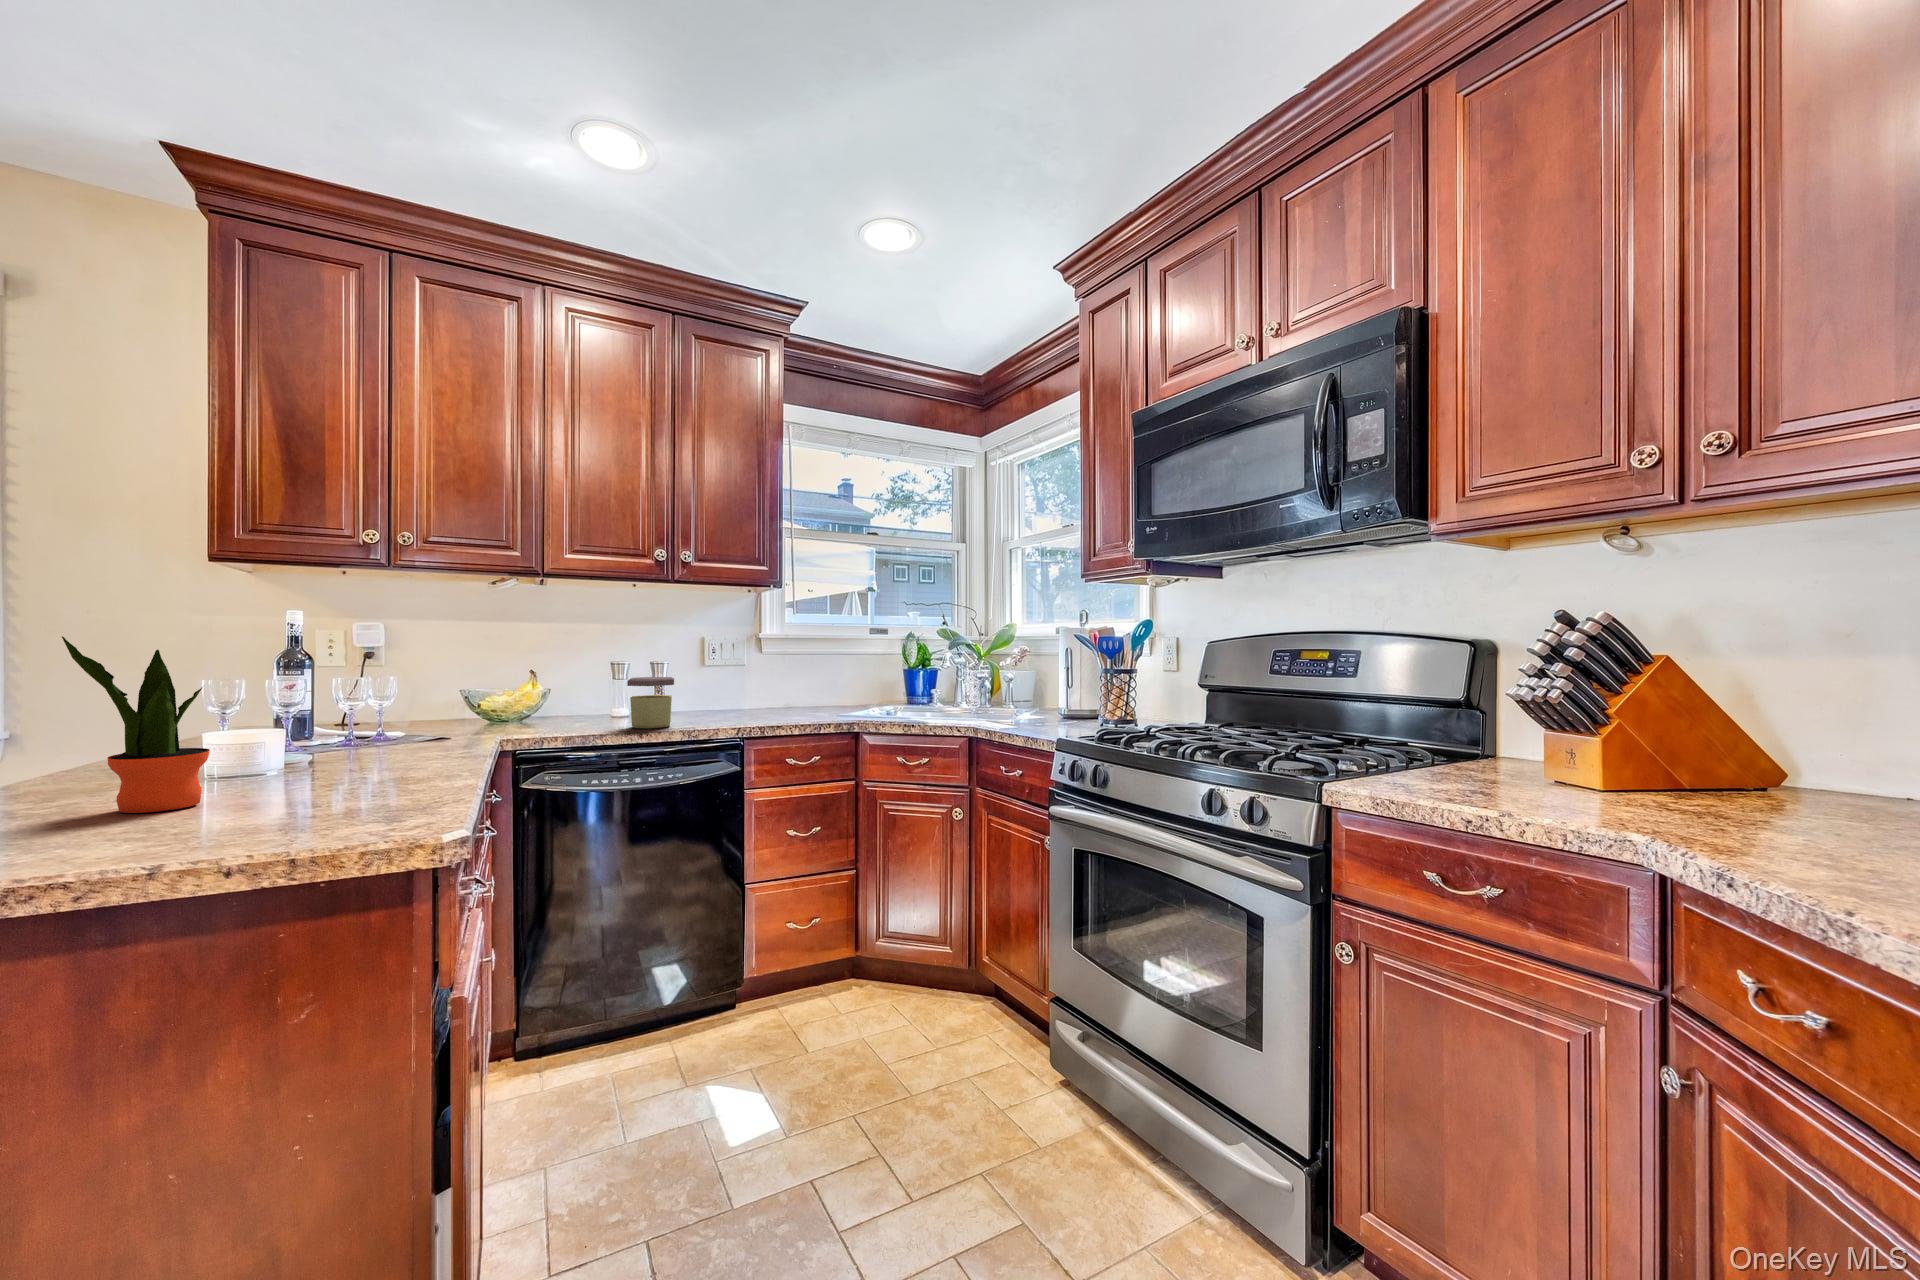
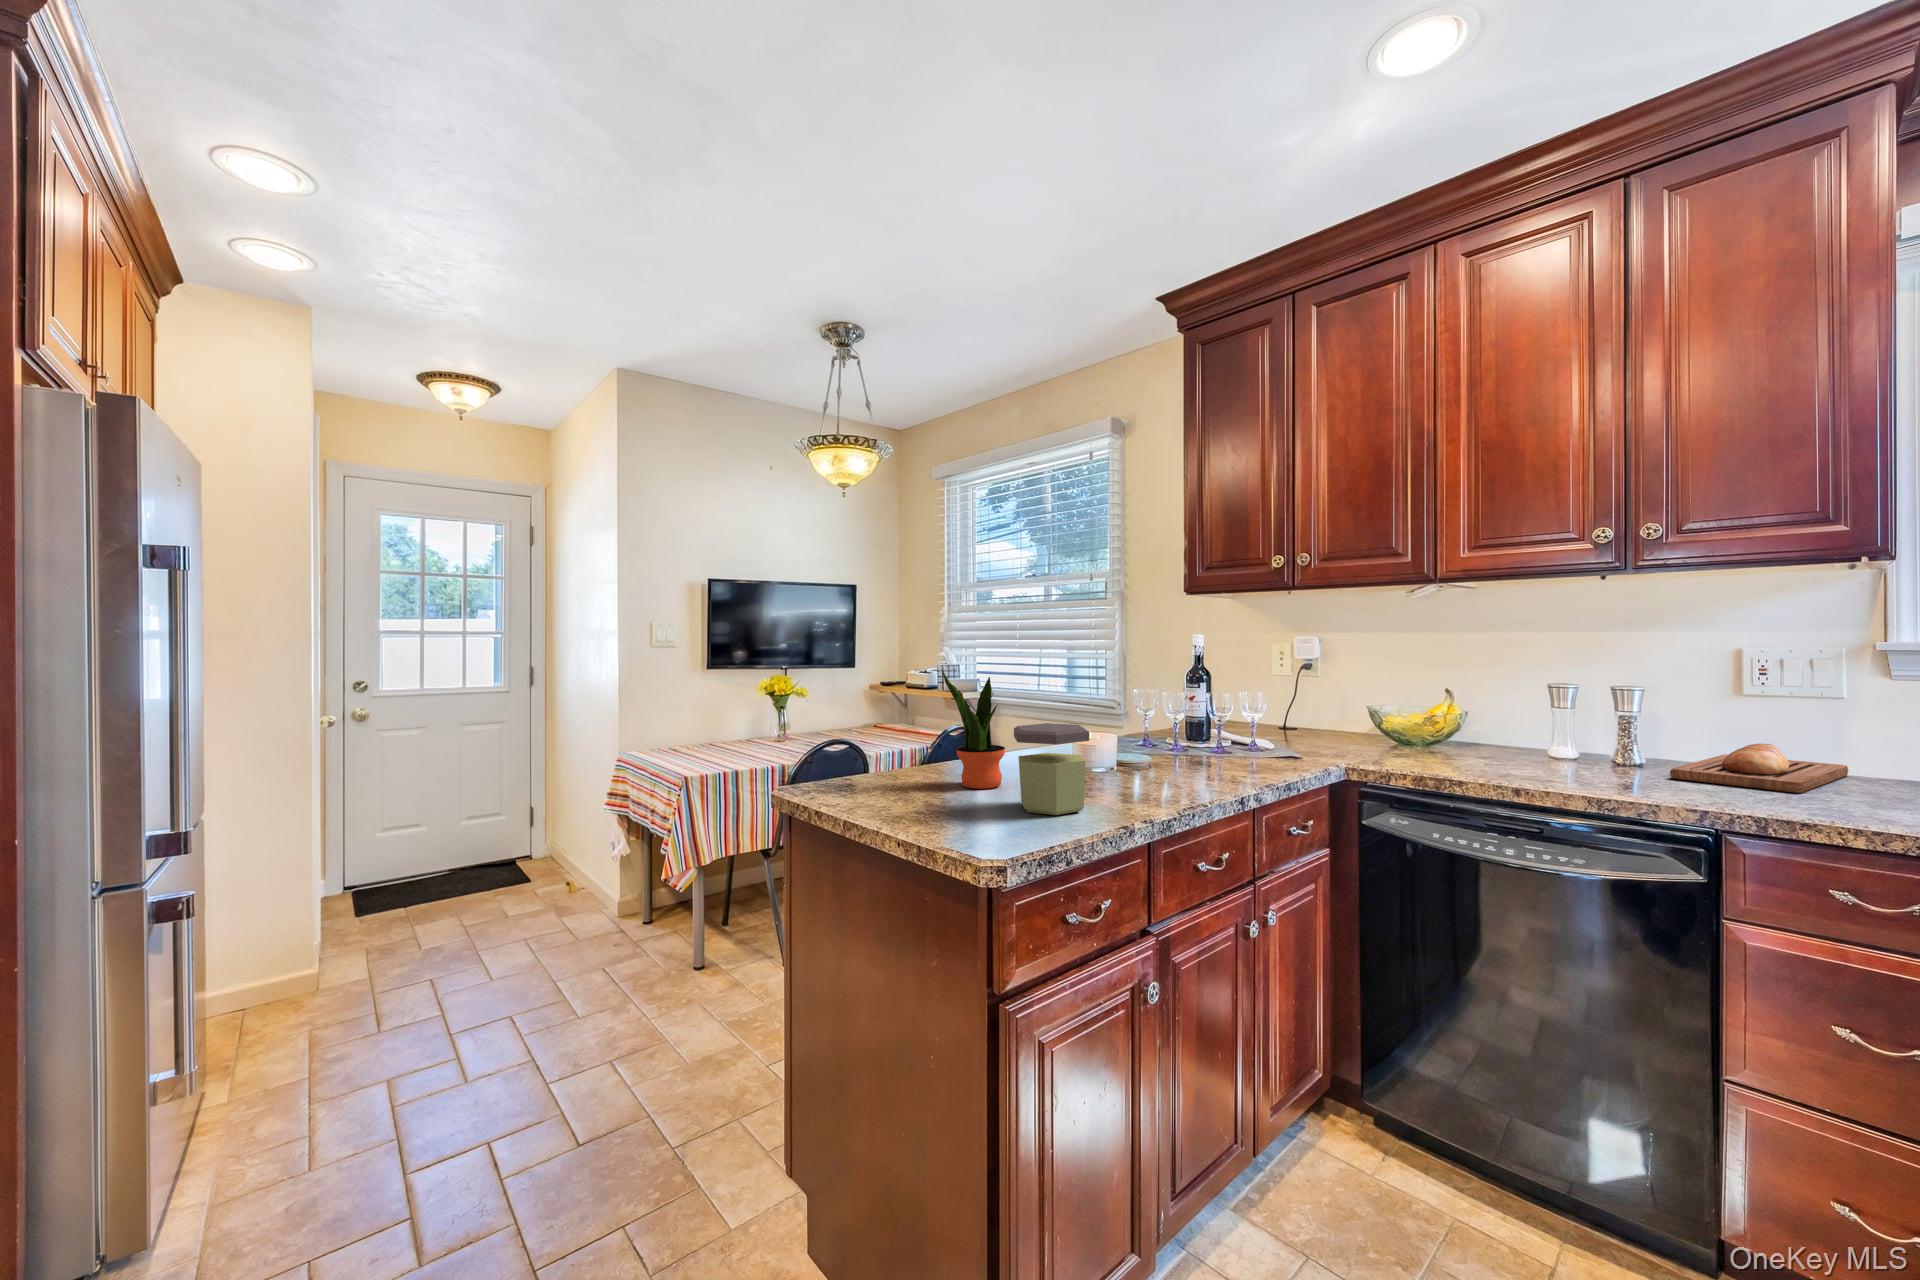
jar: present [627,677,674,728] -> present [1014,723,1089,815]
bread loaf: none [693,693,753,718] -> present [1670,743,1848,793]

